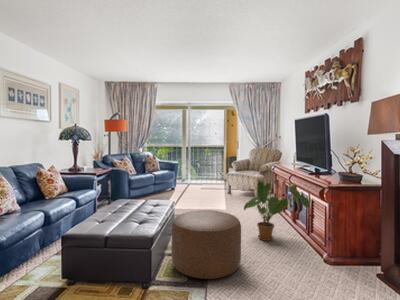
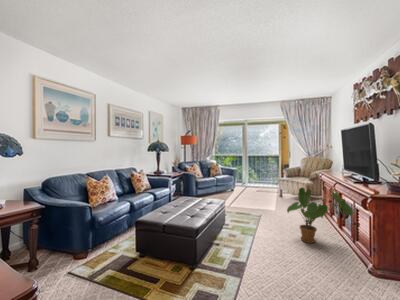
ottoman: present [171,210,241,279] -> none [217,210,278,271]

